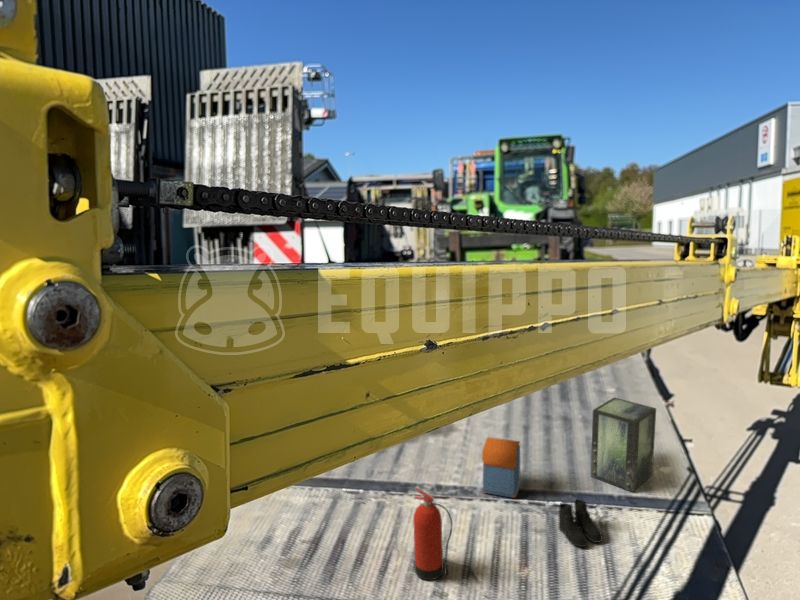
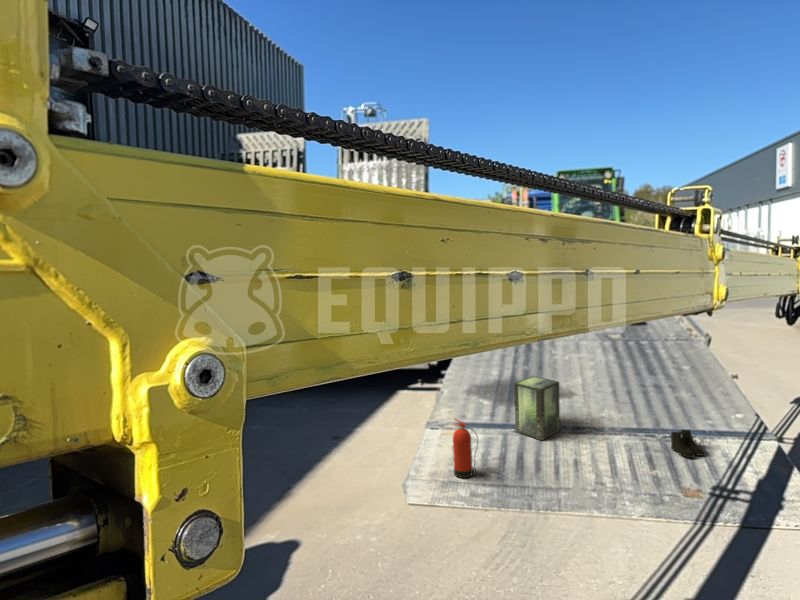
storage box: present [591,398,656,492] -> present [514,376,560,440]
backpack: present [482,437,521,498] -> none [609,392,636,433]
fire extinguisher: present [413,488,452,580] -> present [453,419,476,478]

